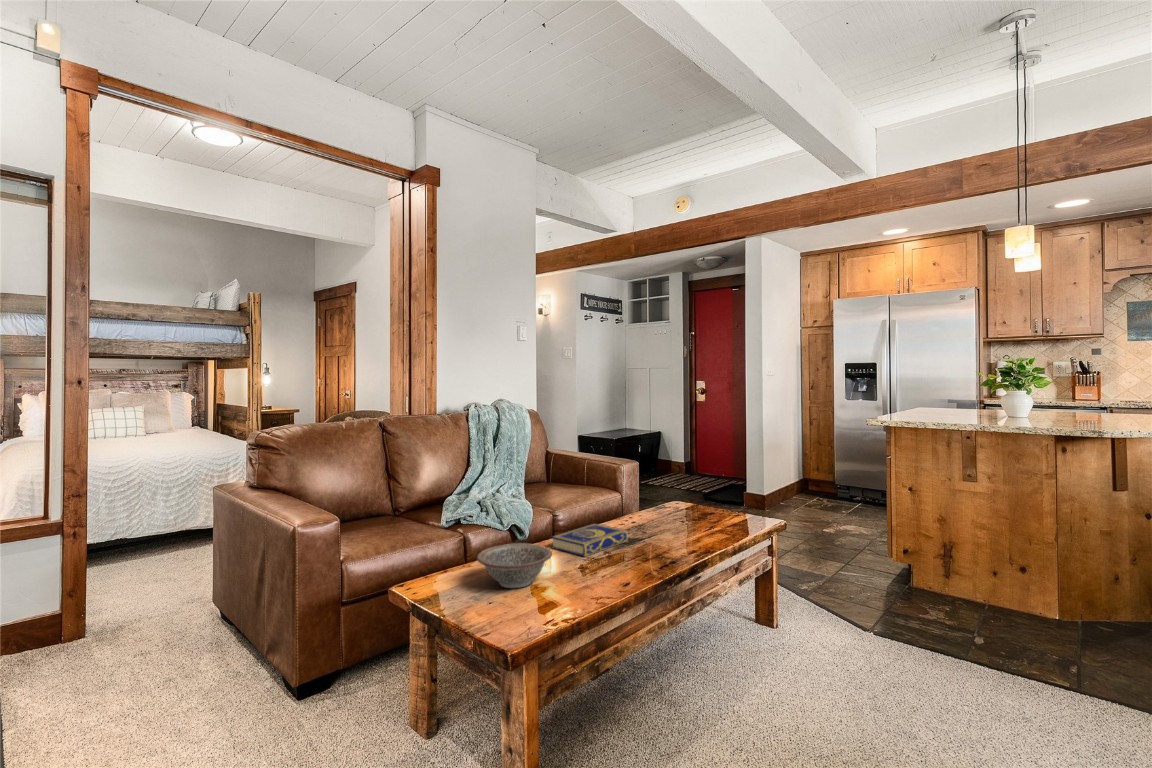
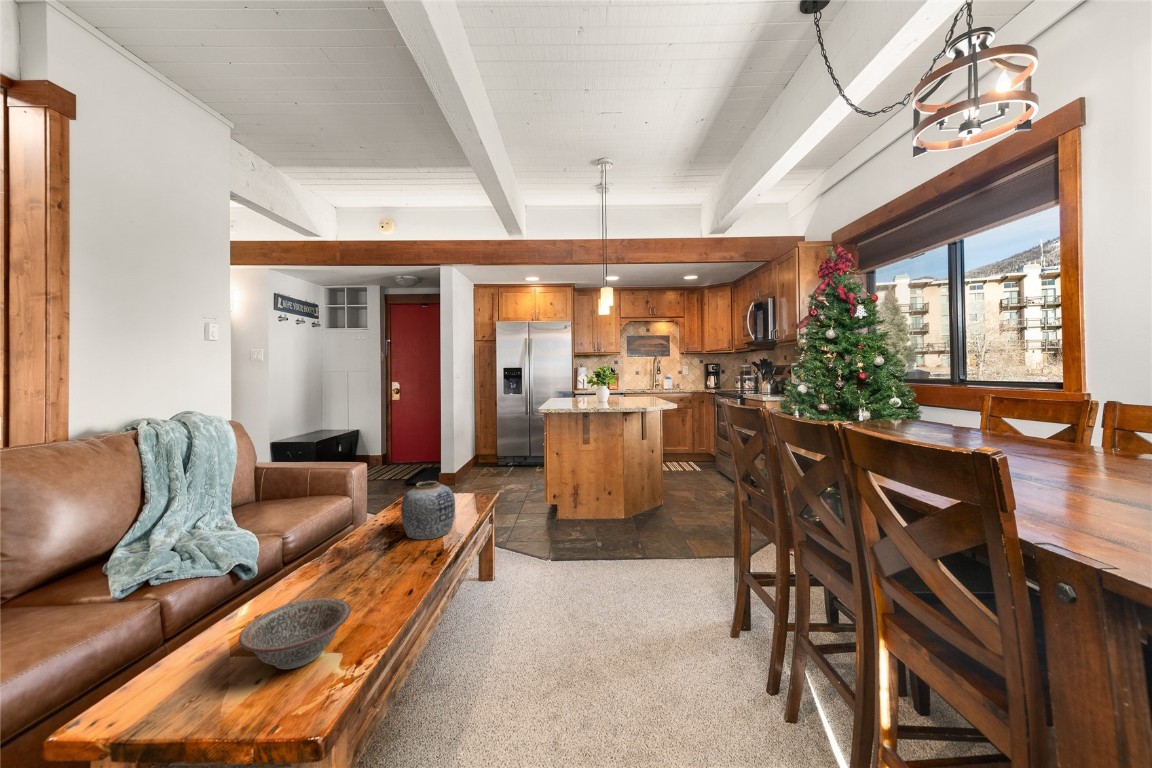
vase: none [638,472,691,530] -> present [401,481,455,539]
book: present [551,524,628,557] -> none [318,548,405,592]

